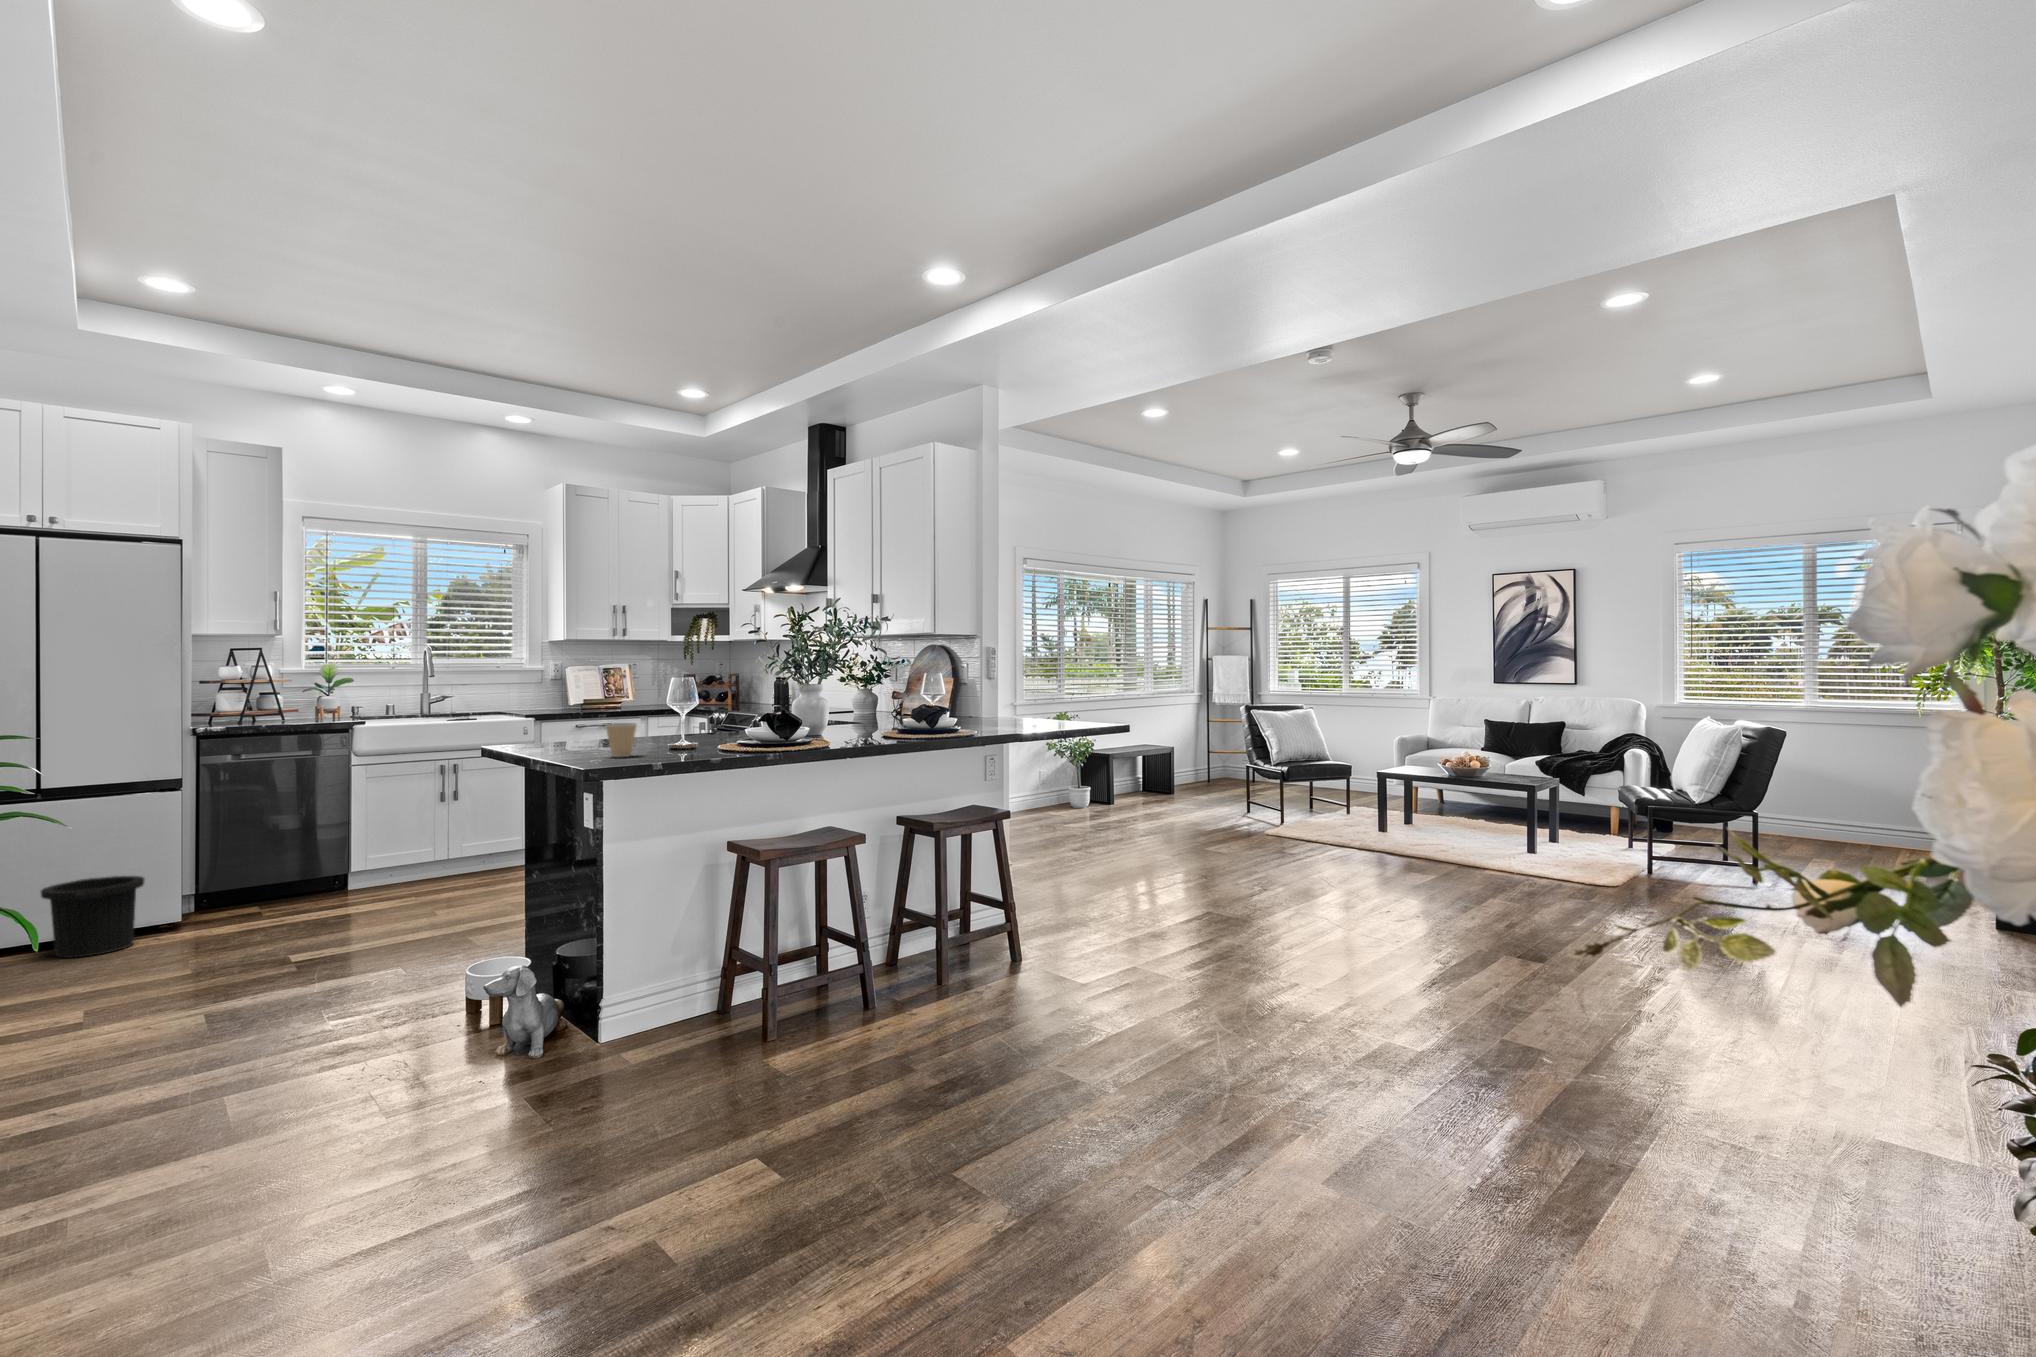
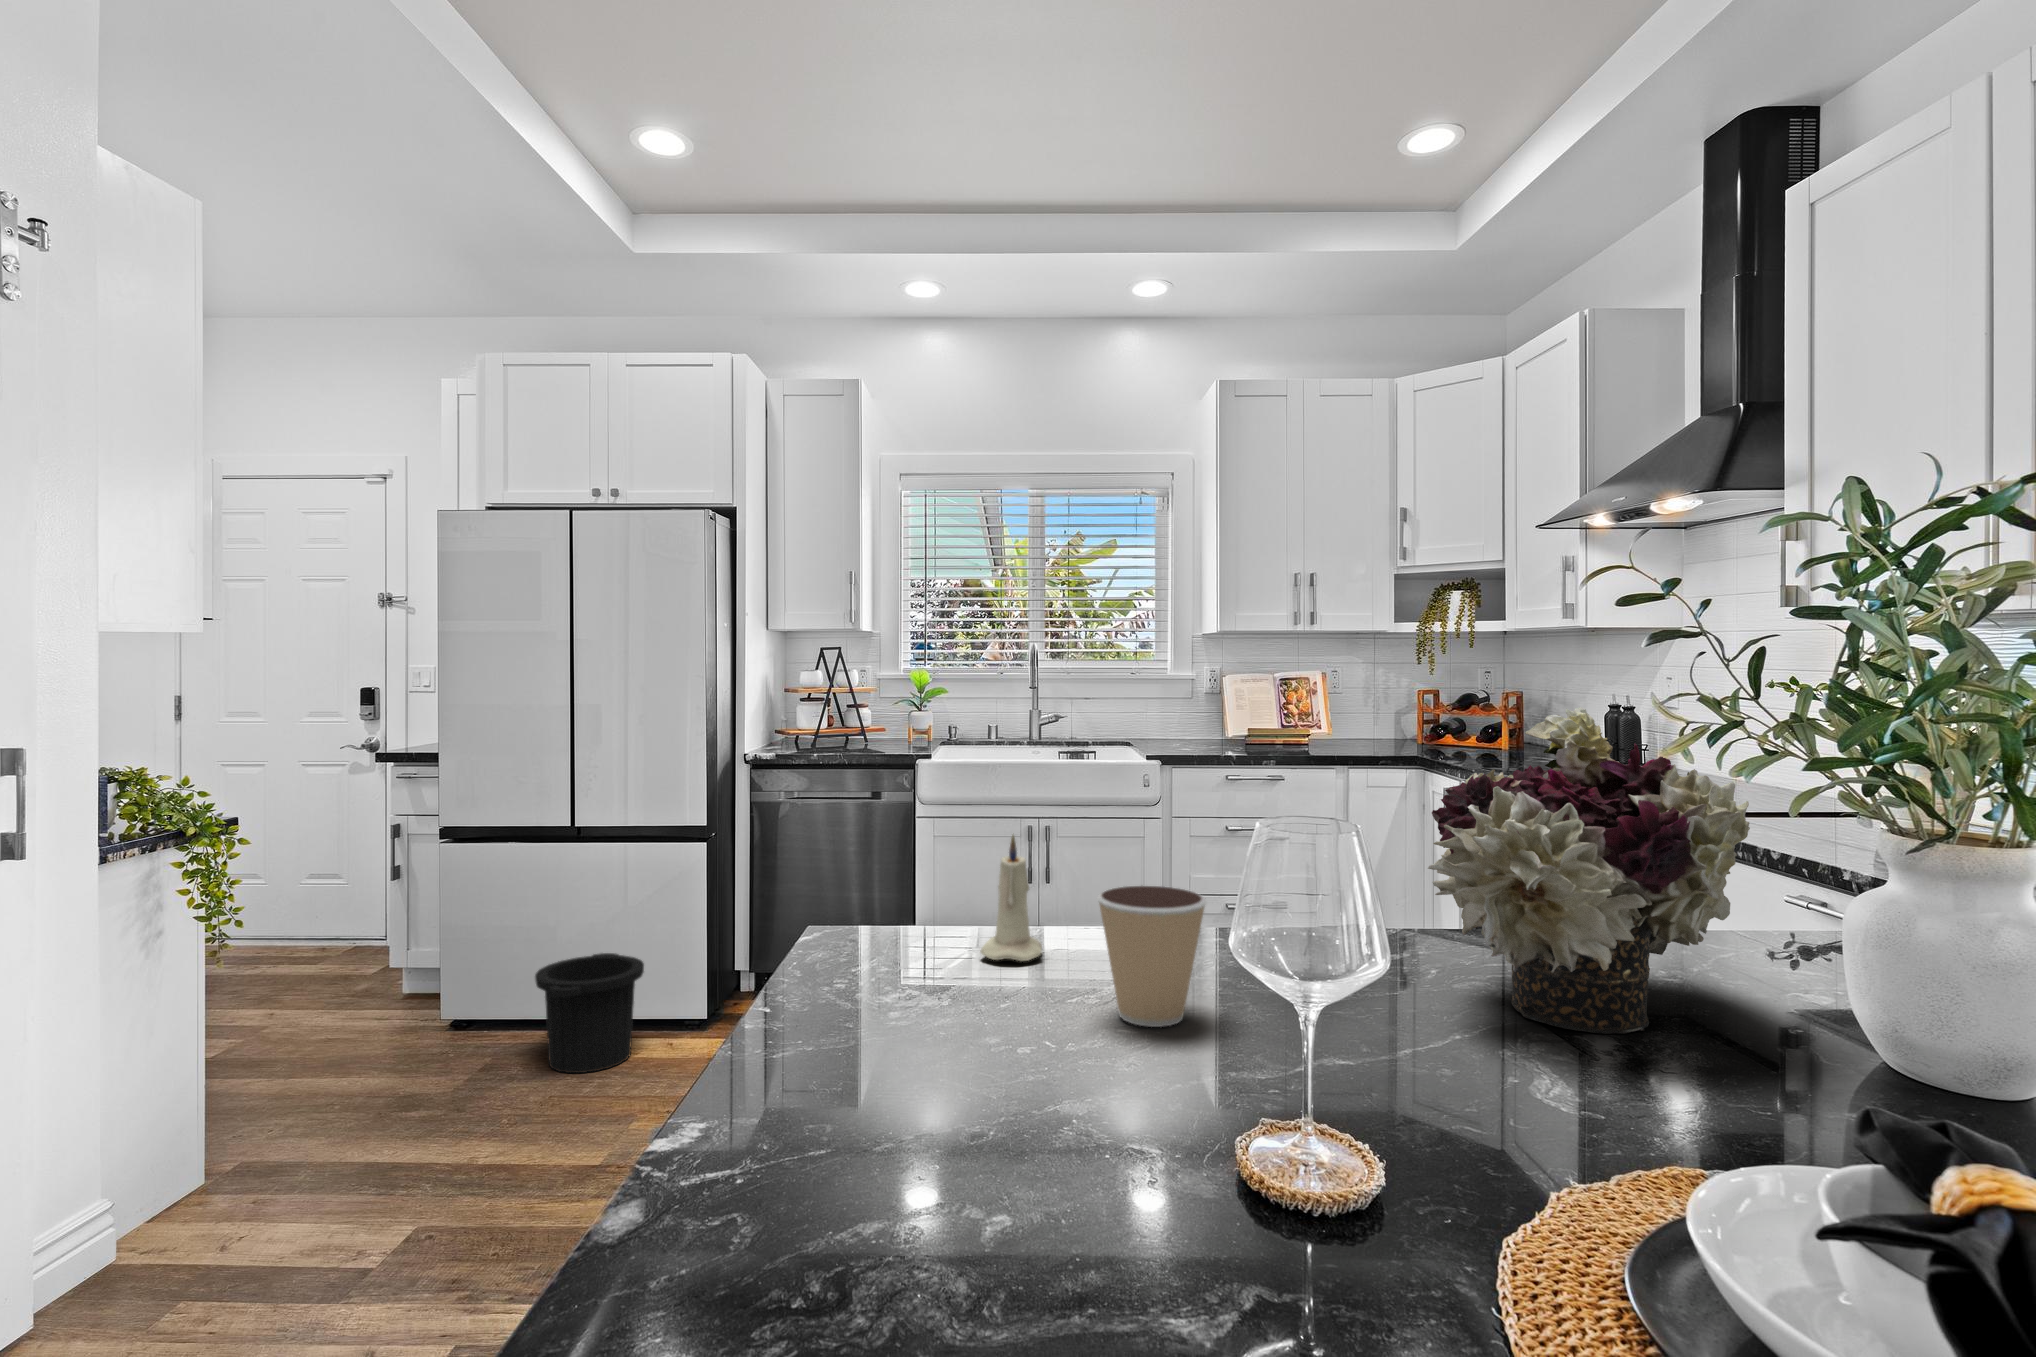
flower arrangement: none [695,671,768,749] -> present [1428,707,1750,1034]
candle: none [551,716,574,756] -> present [980,835,1042,961]

